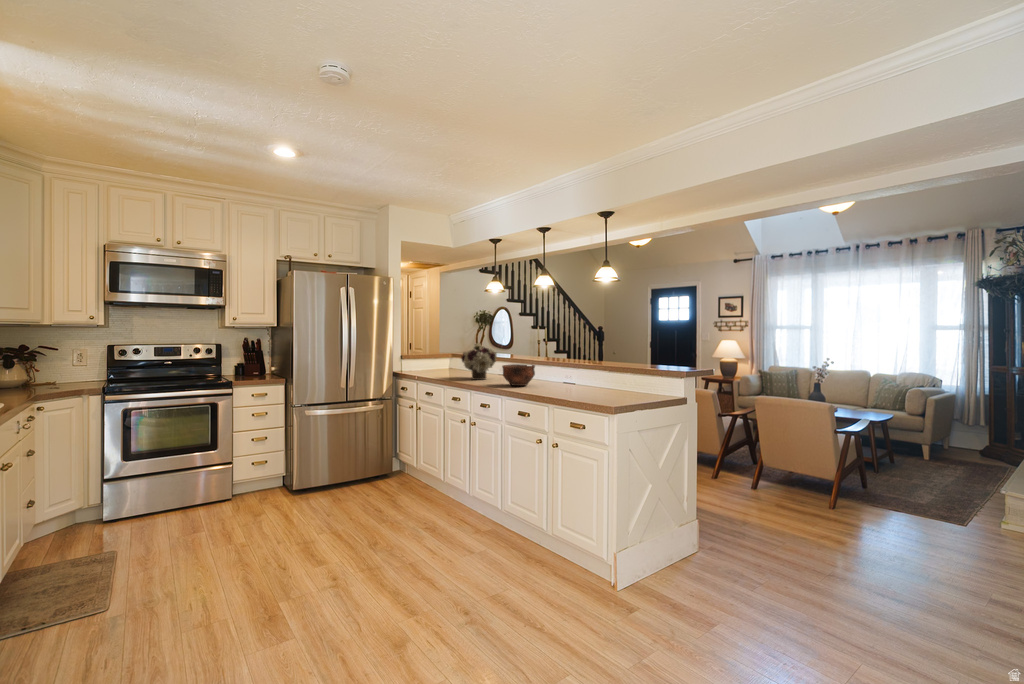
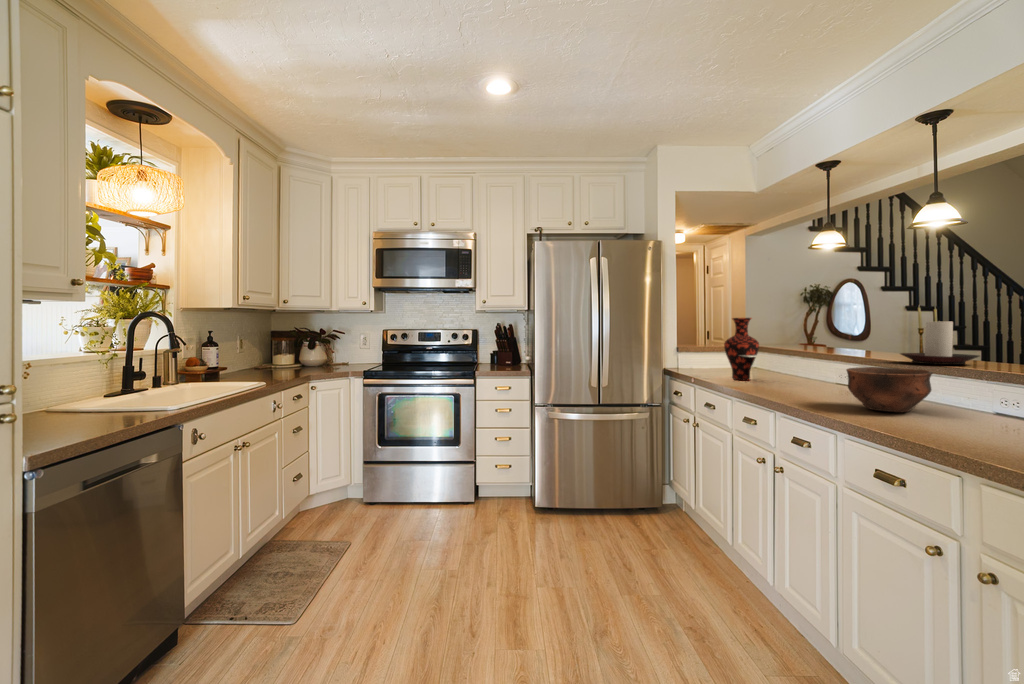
vase: none [436,337,457,377] -> present [724,318,759,380]
candle holder: none [524,339,555,362] -> present [901,321,979,365]
flower arrangement: present [461,343,497,380] -> none [764,326,837,390]

